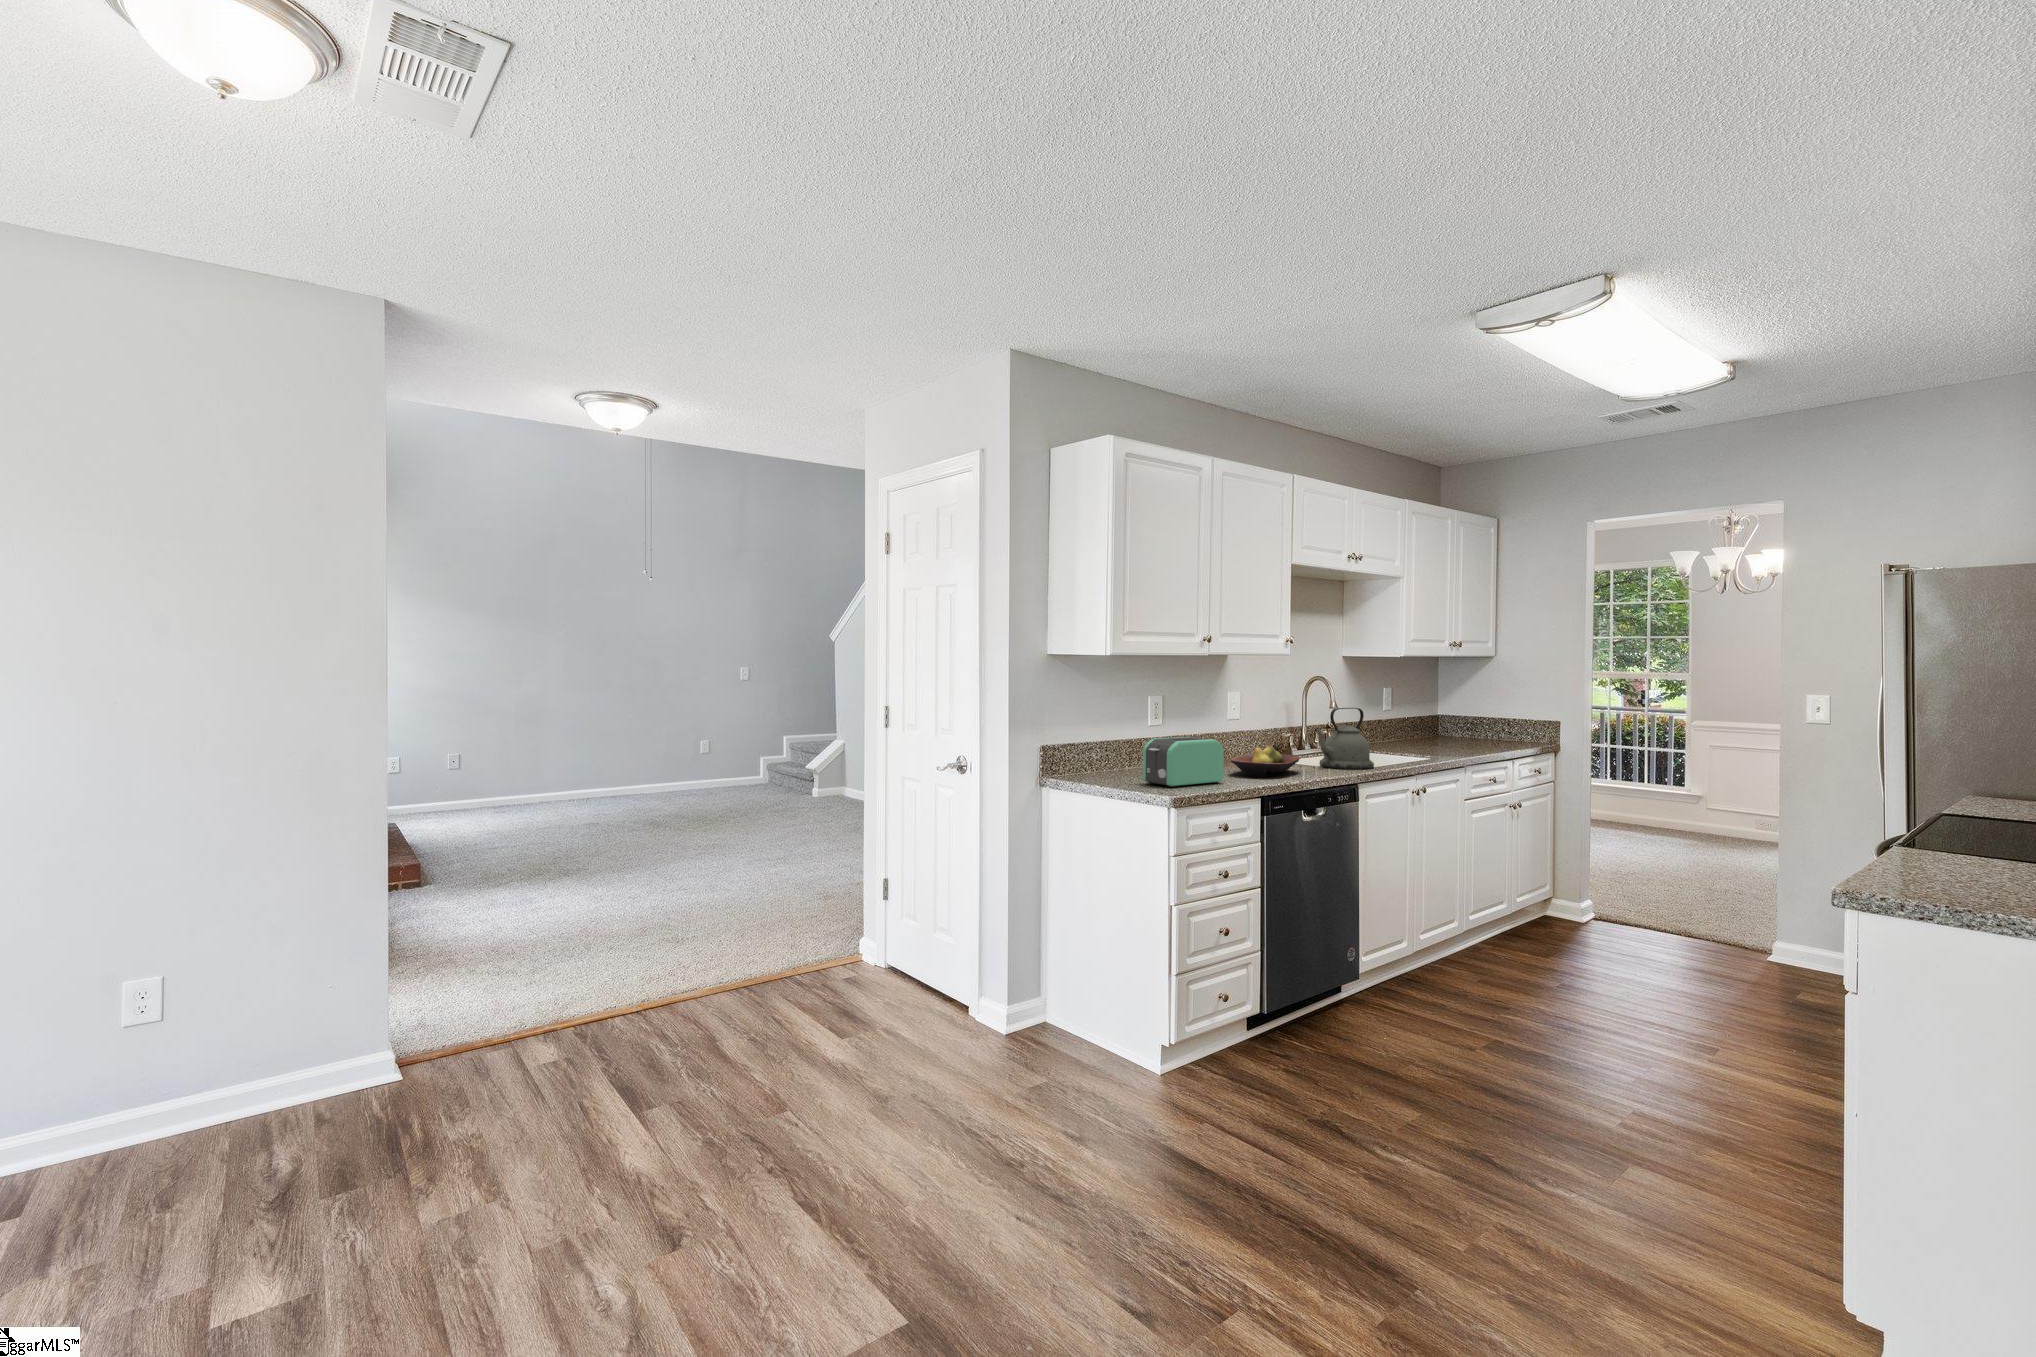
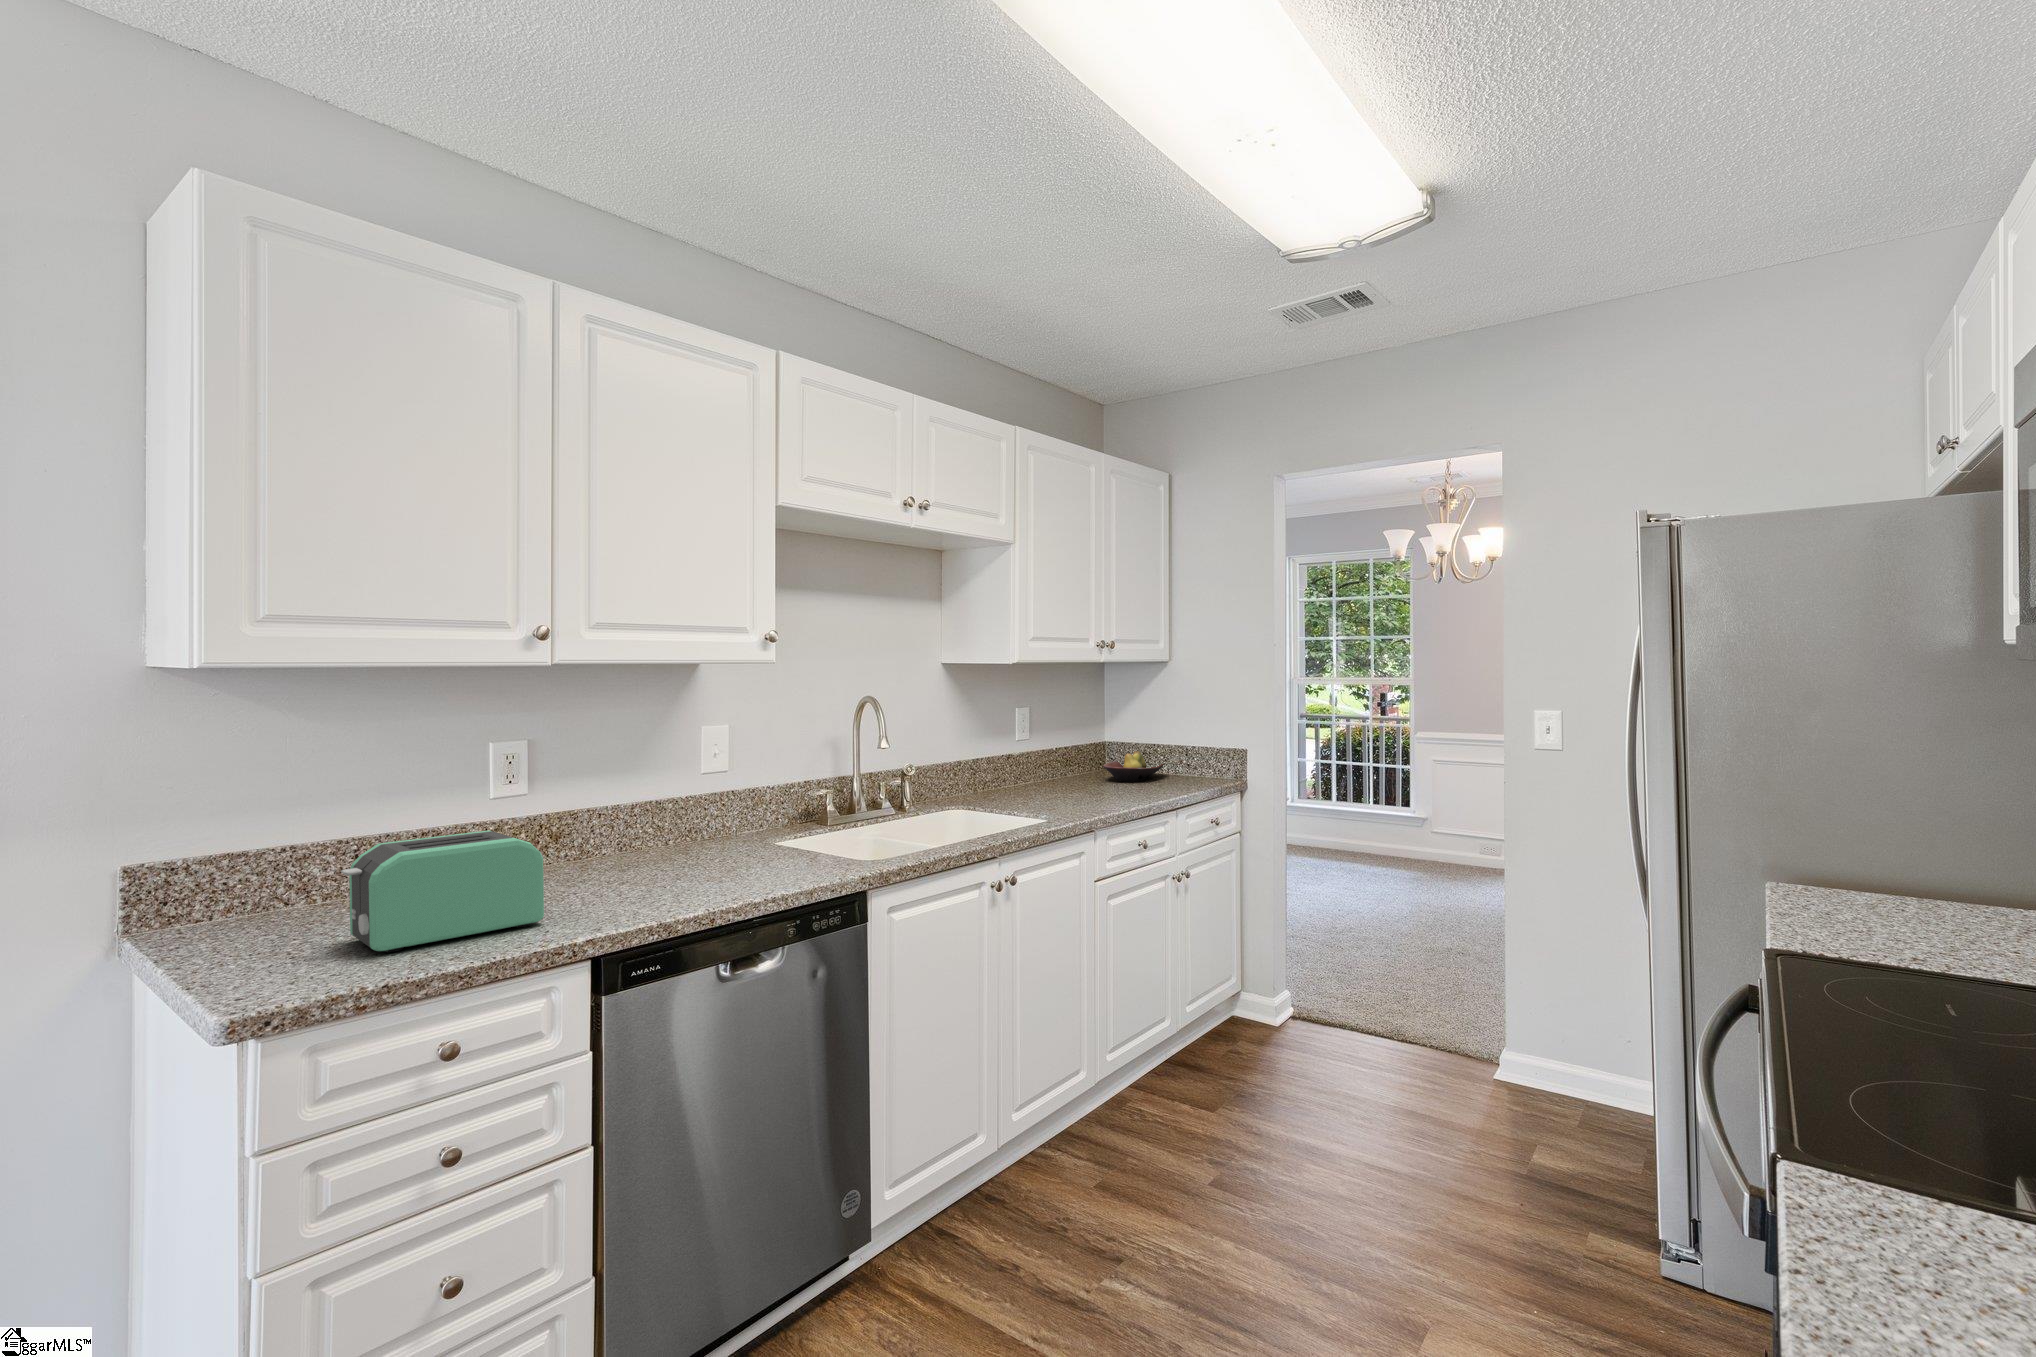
kettle: present [1315,708,1374,769] -> none [814,750,924,857]
fruit bowl: present [1230,745,1300,777] -> present [1103,751,1164,782]

